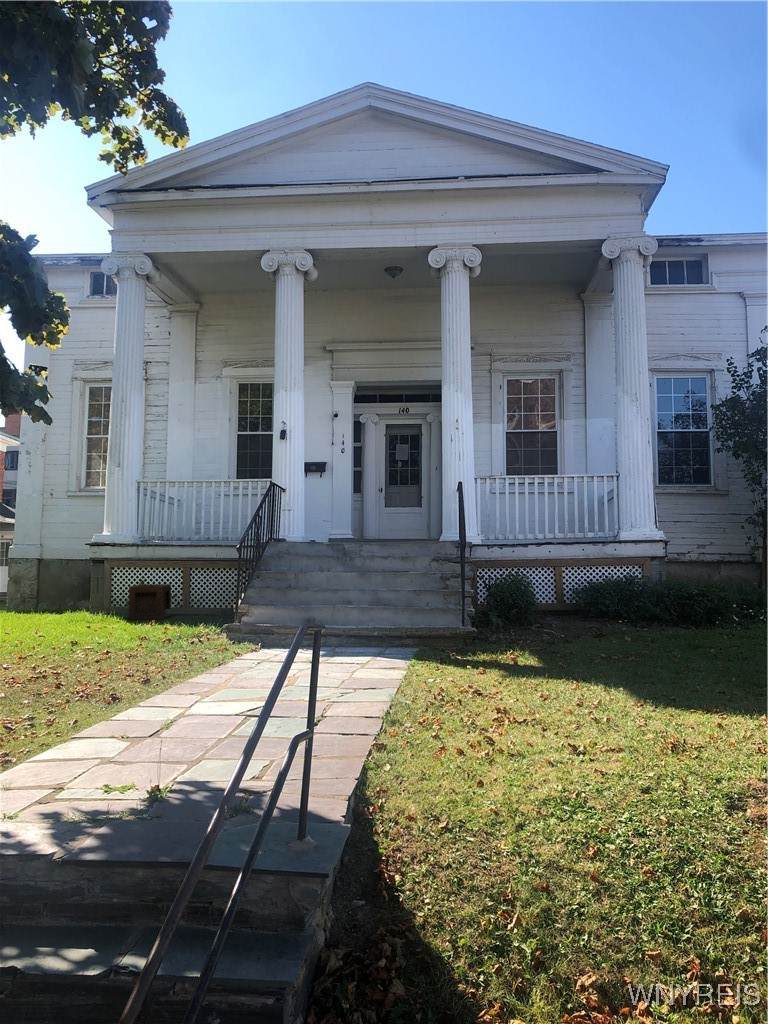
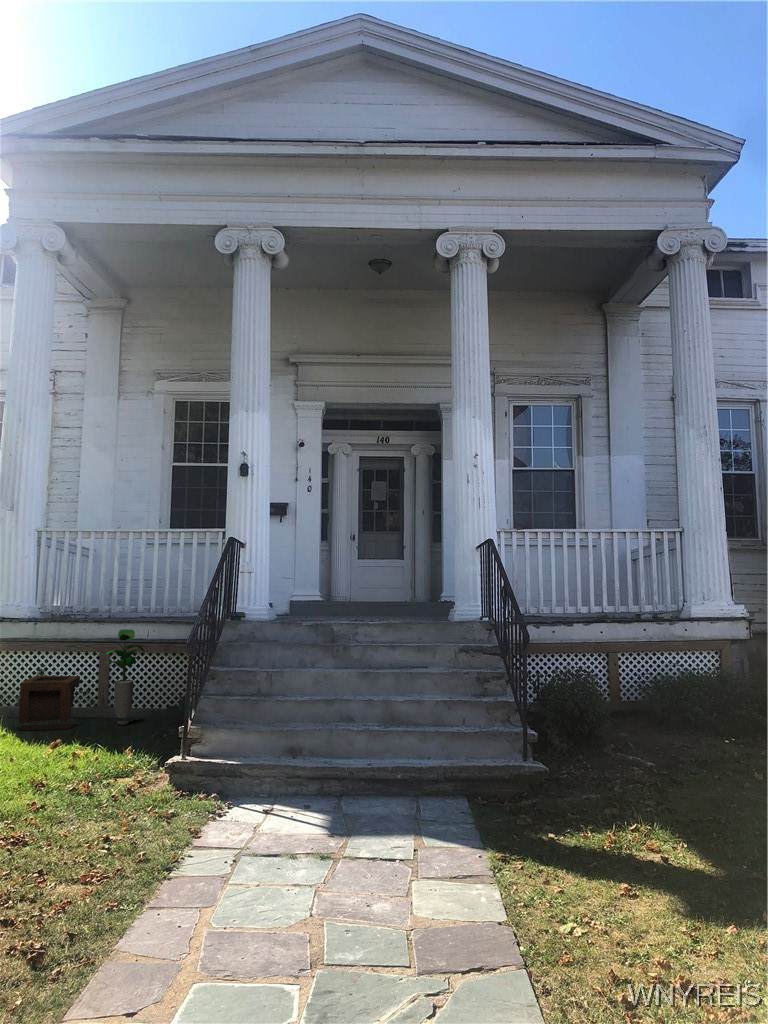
potted plant: none [184,551,215,618] -> present [105,629,145,725]

